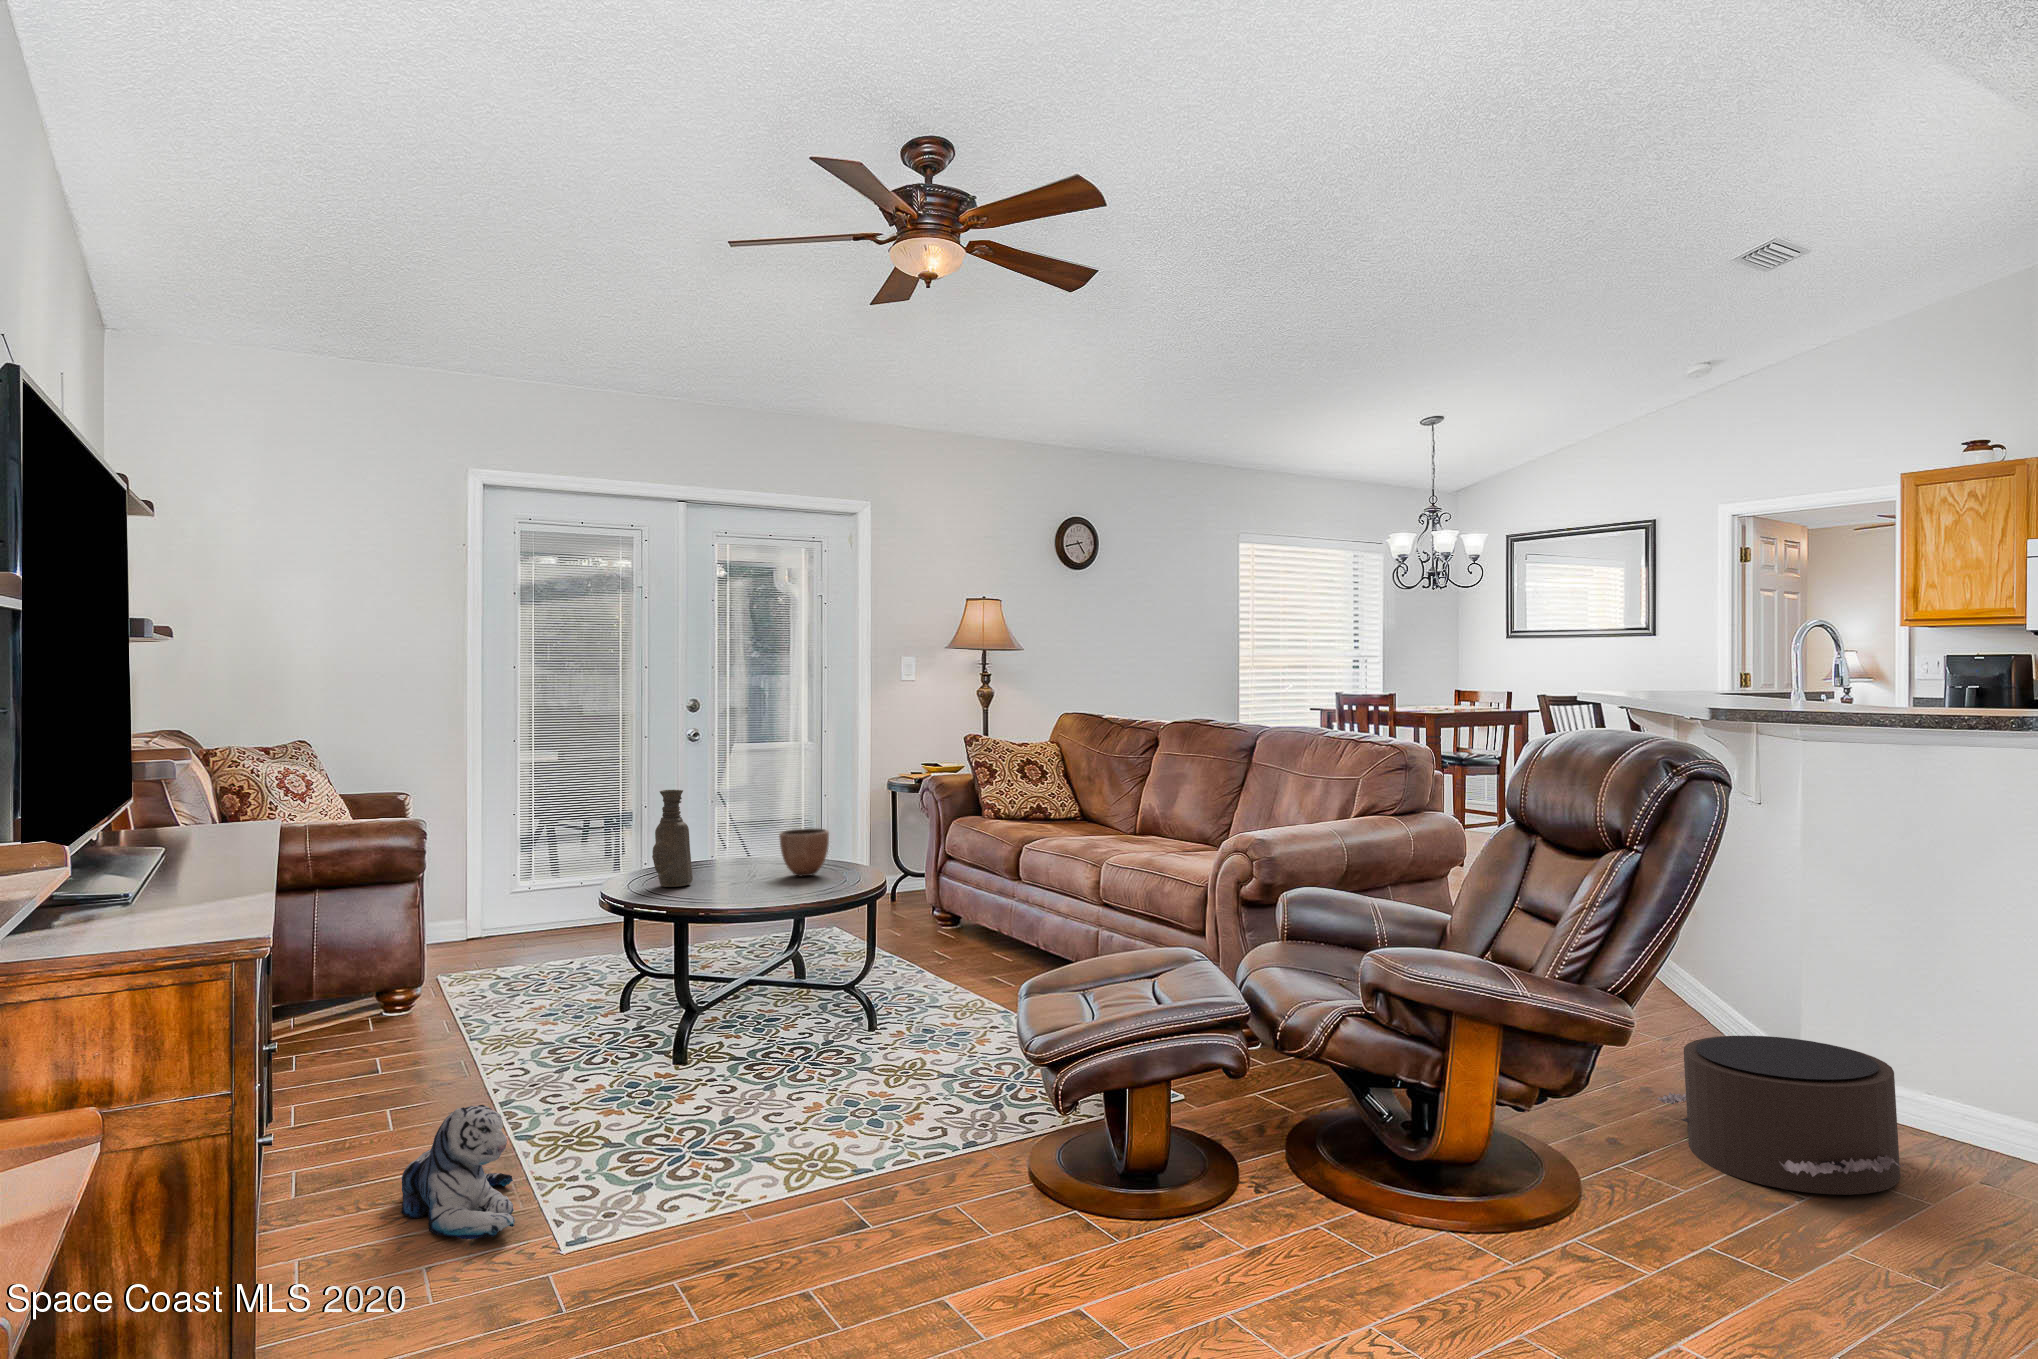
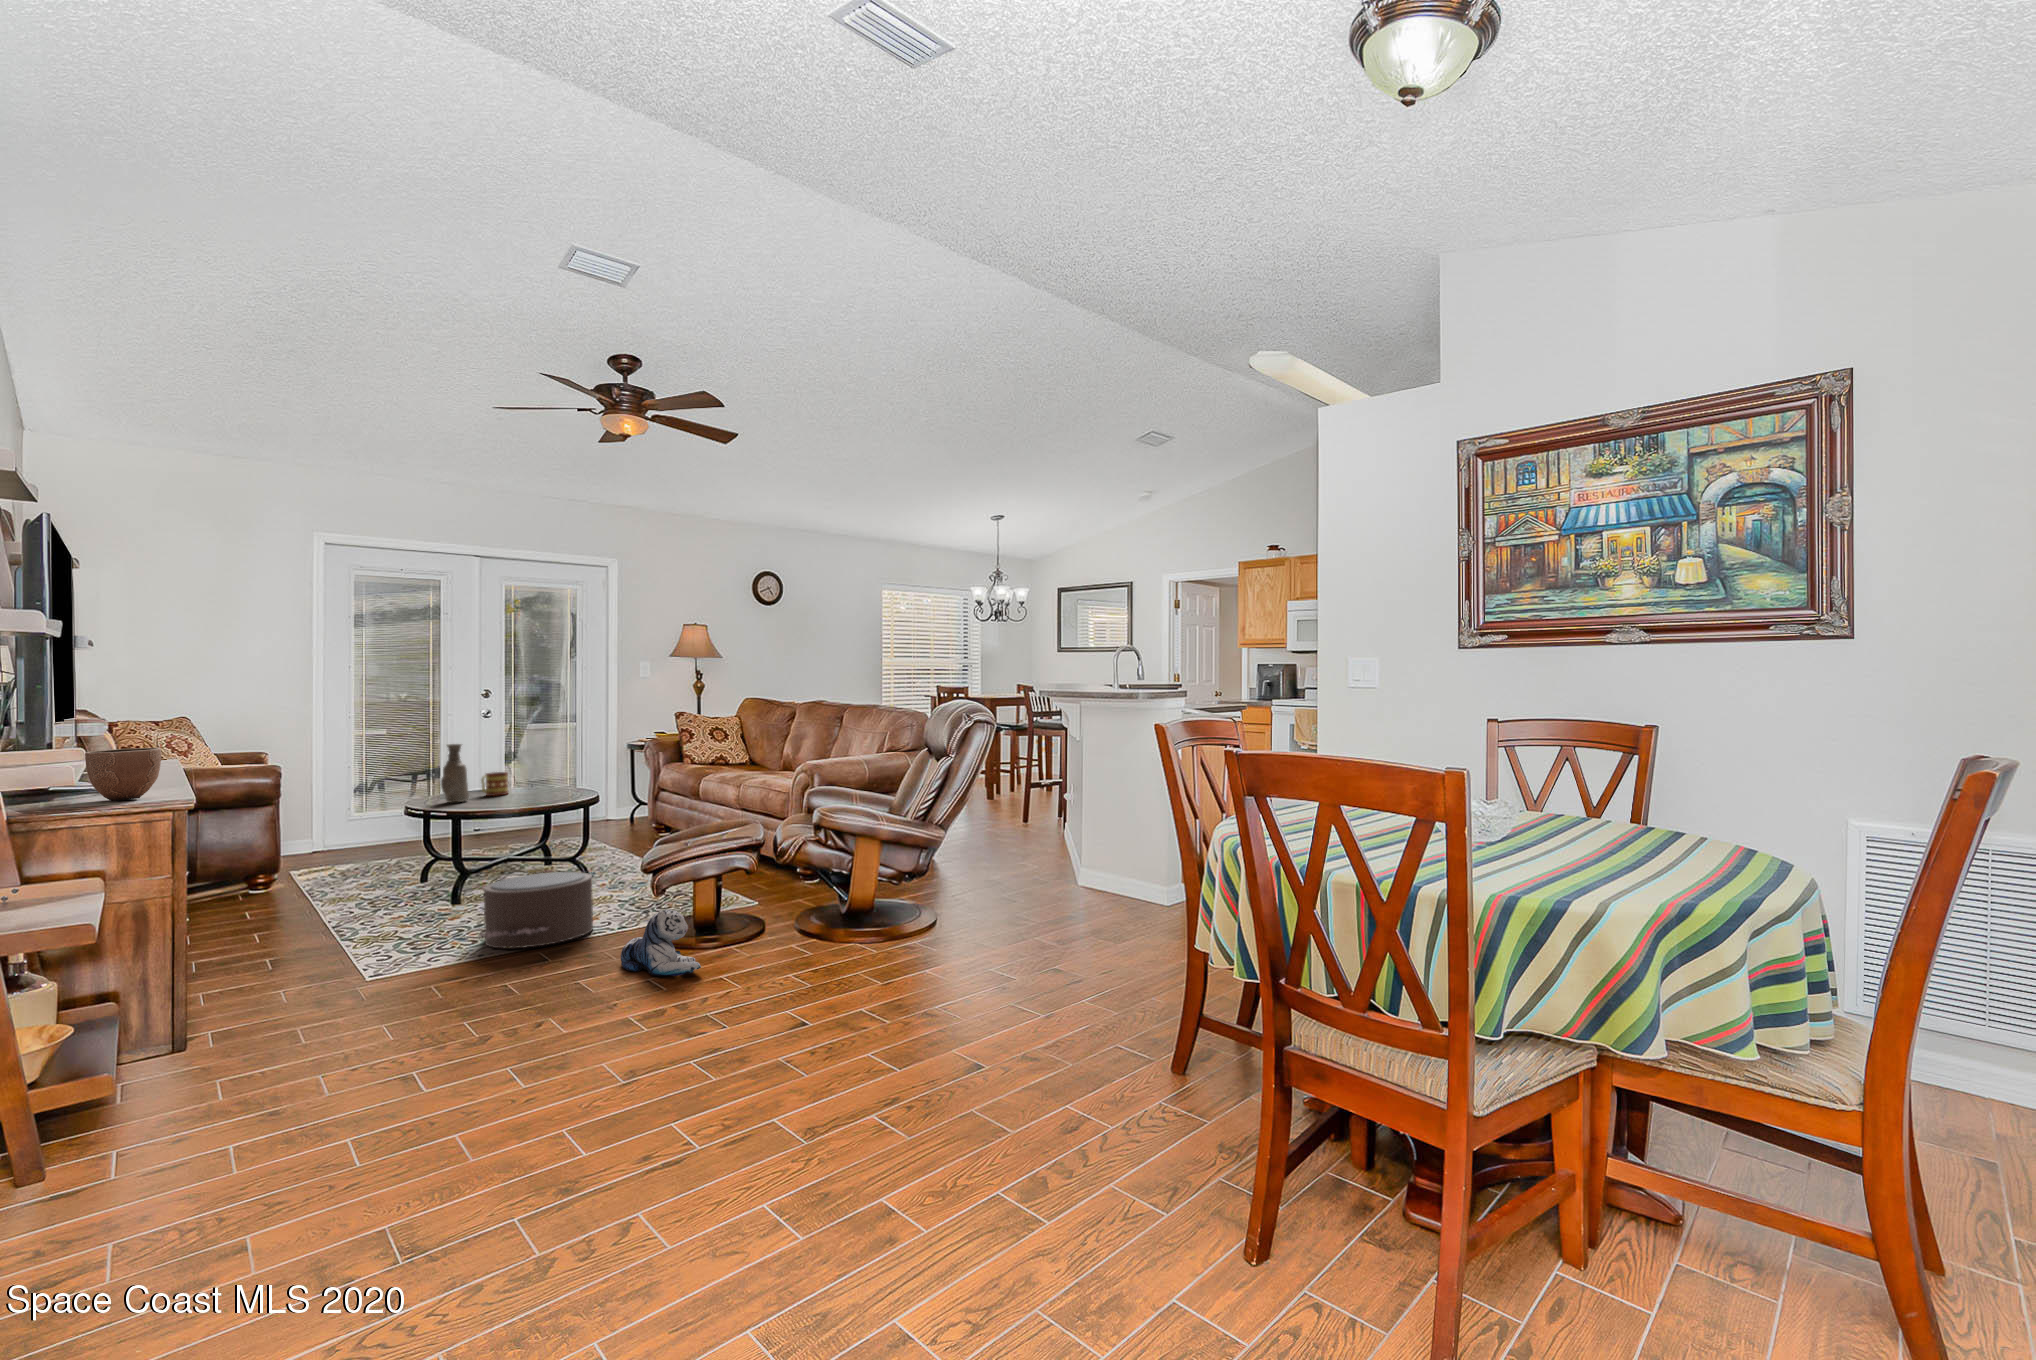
decorative bowl: present [779,828,829,877] -> present [85,747,161,801]
mug: none [708,835,747,874] -> present [481,772,508,796]
pouf: present [1657,1036,1904,1195] -> present [479,872,593,948]
plush toy: present [401,1105,515,1239] -> present [621,910,701,976]

